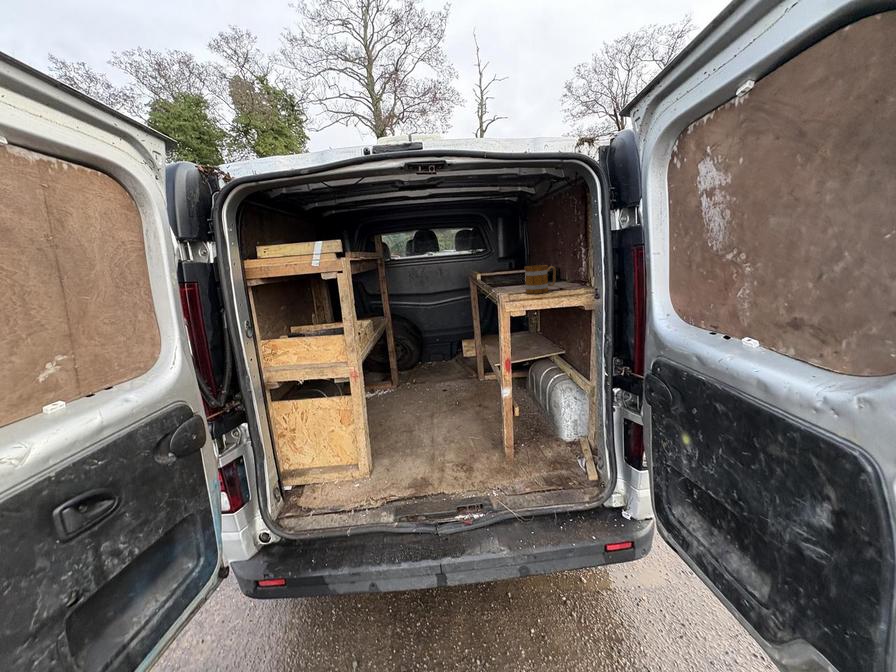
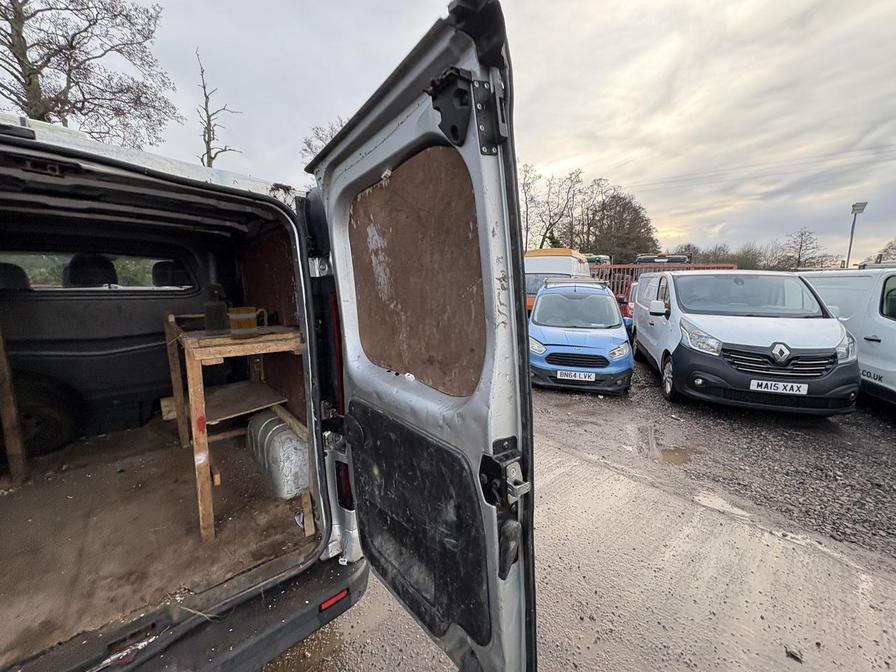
spray bottle: none [503,245,522,290] -> present [203,284,230,335]

